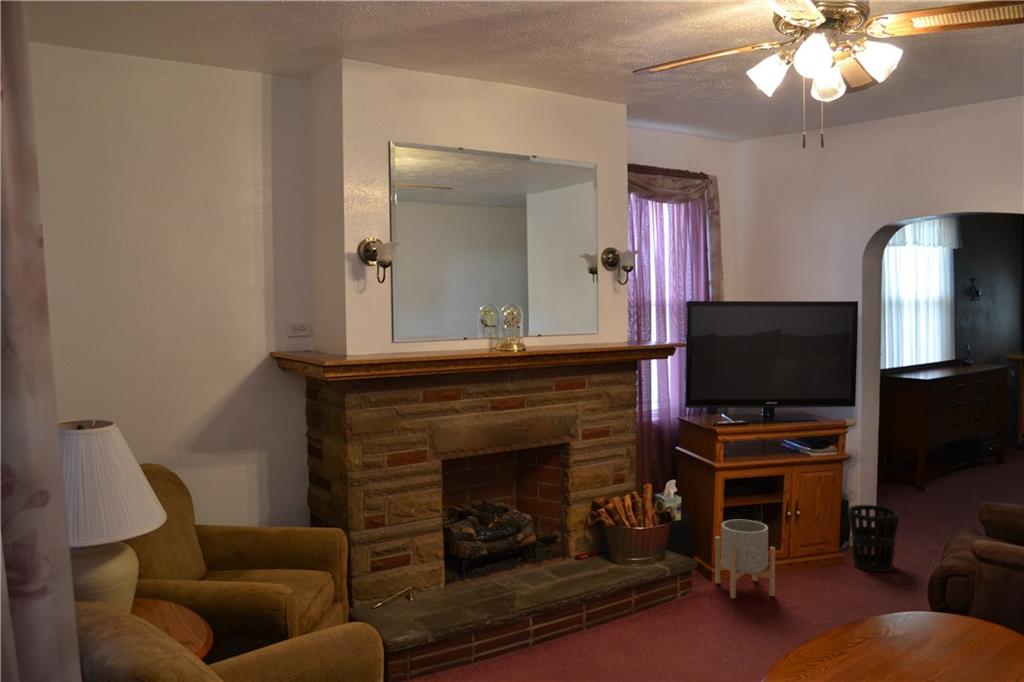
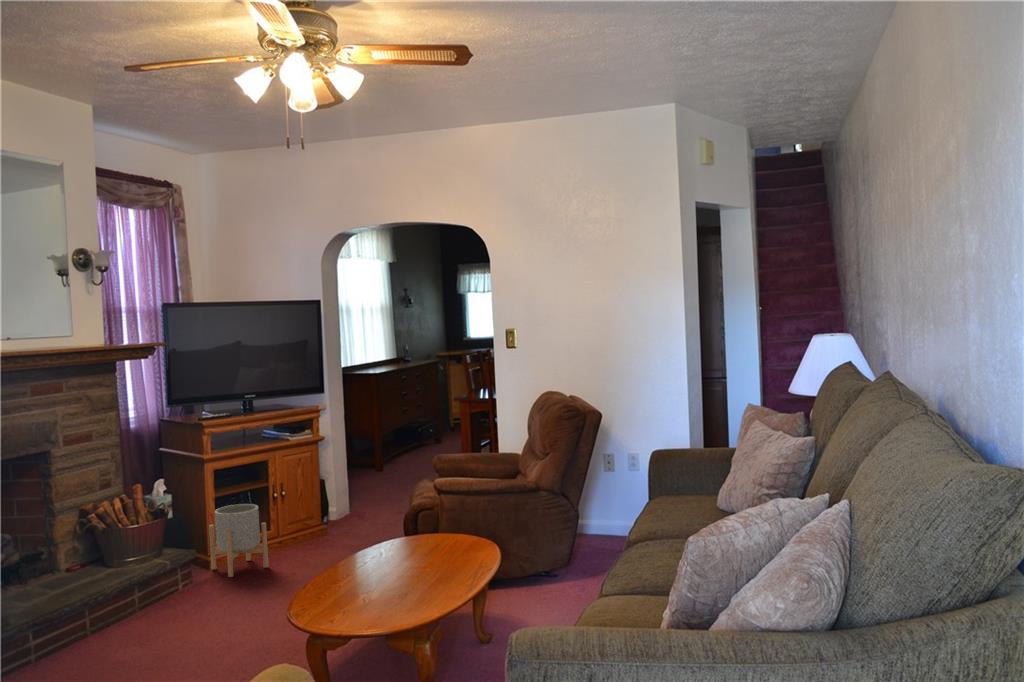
wastebasket: present [848,505,899,572] -> none [324,477,365,533]

